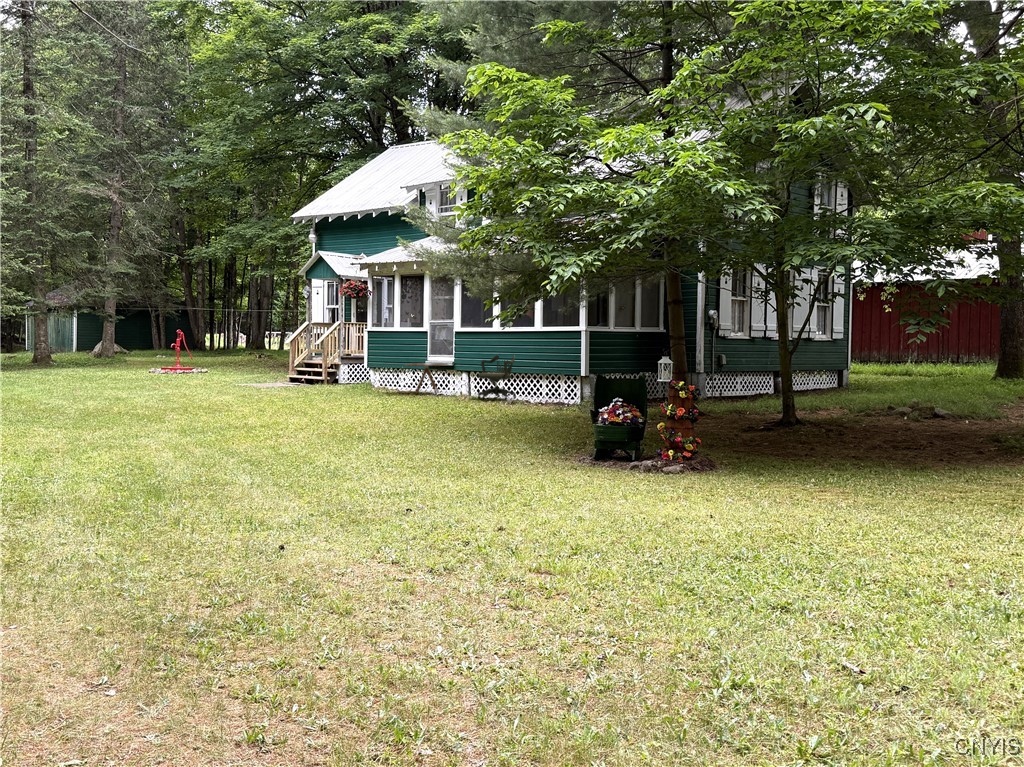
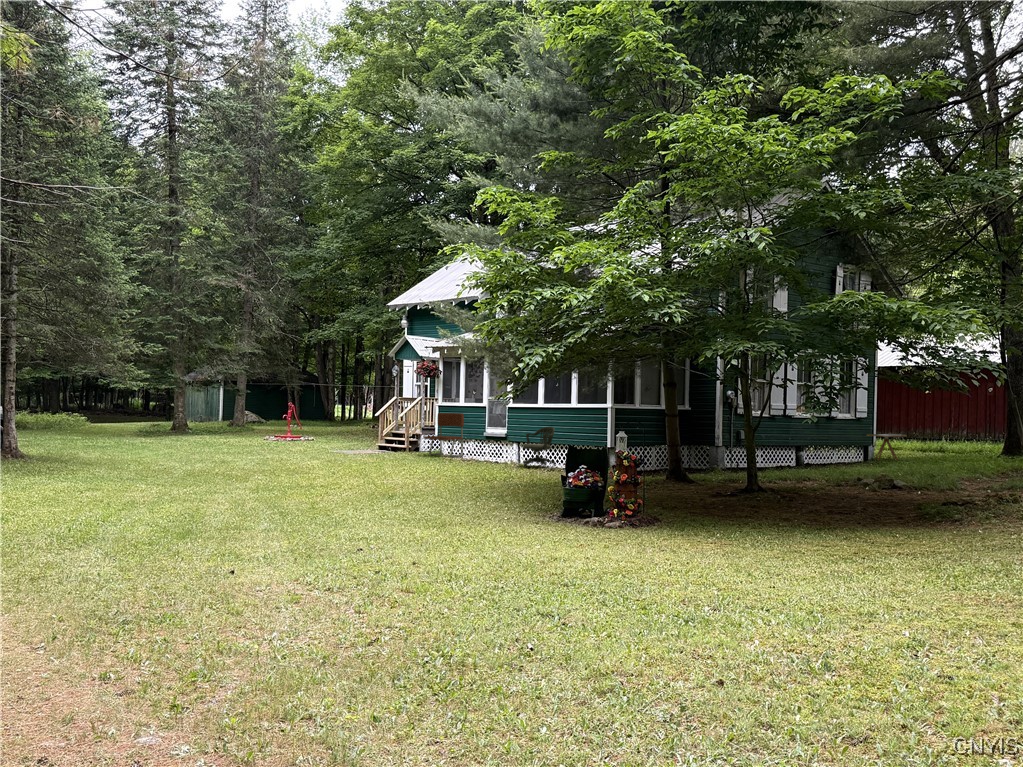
bench: none [349,339,398,389] -> present [423,413,464,457]
round table: present [405,363,448,394] -> present [867,434,906,460]

